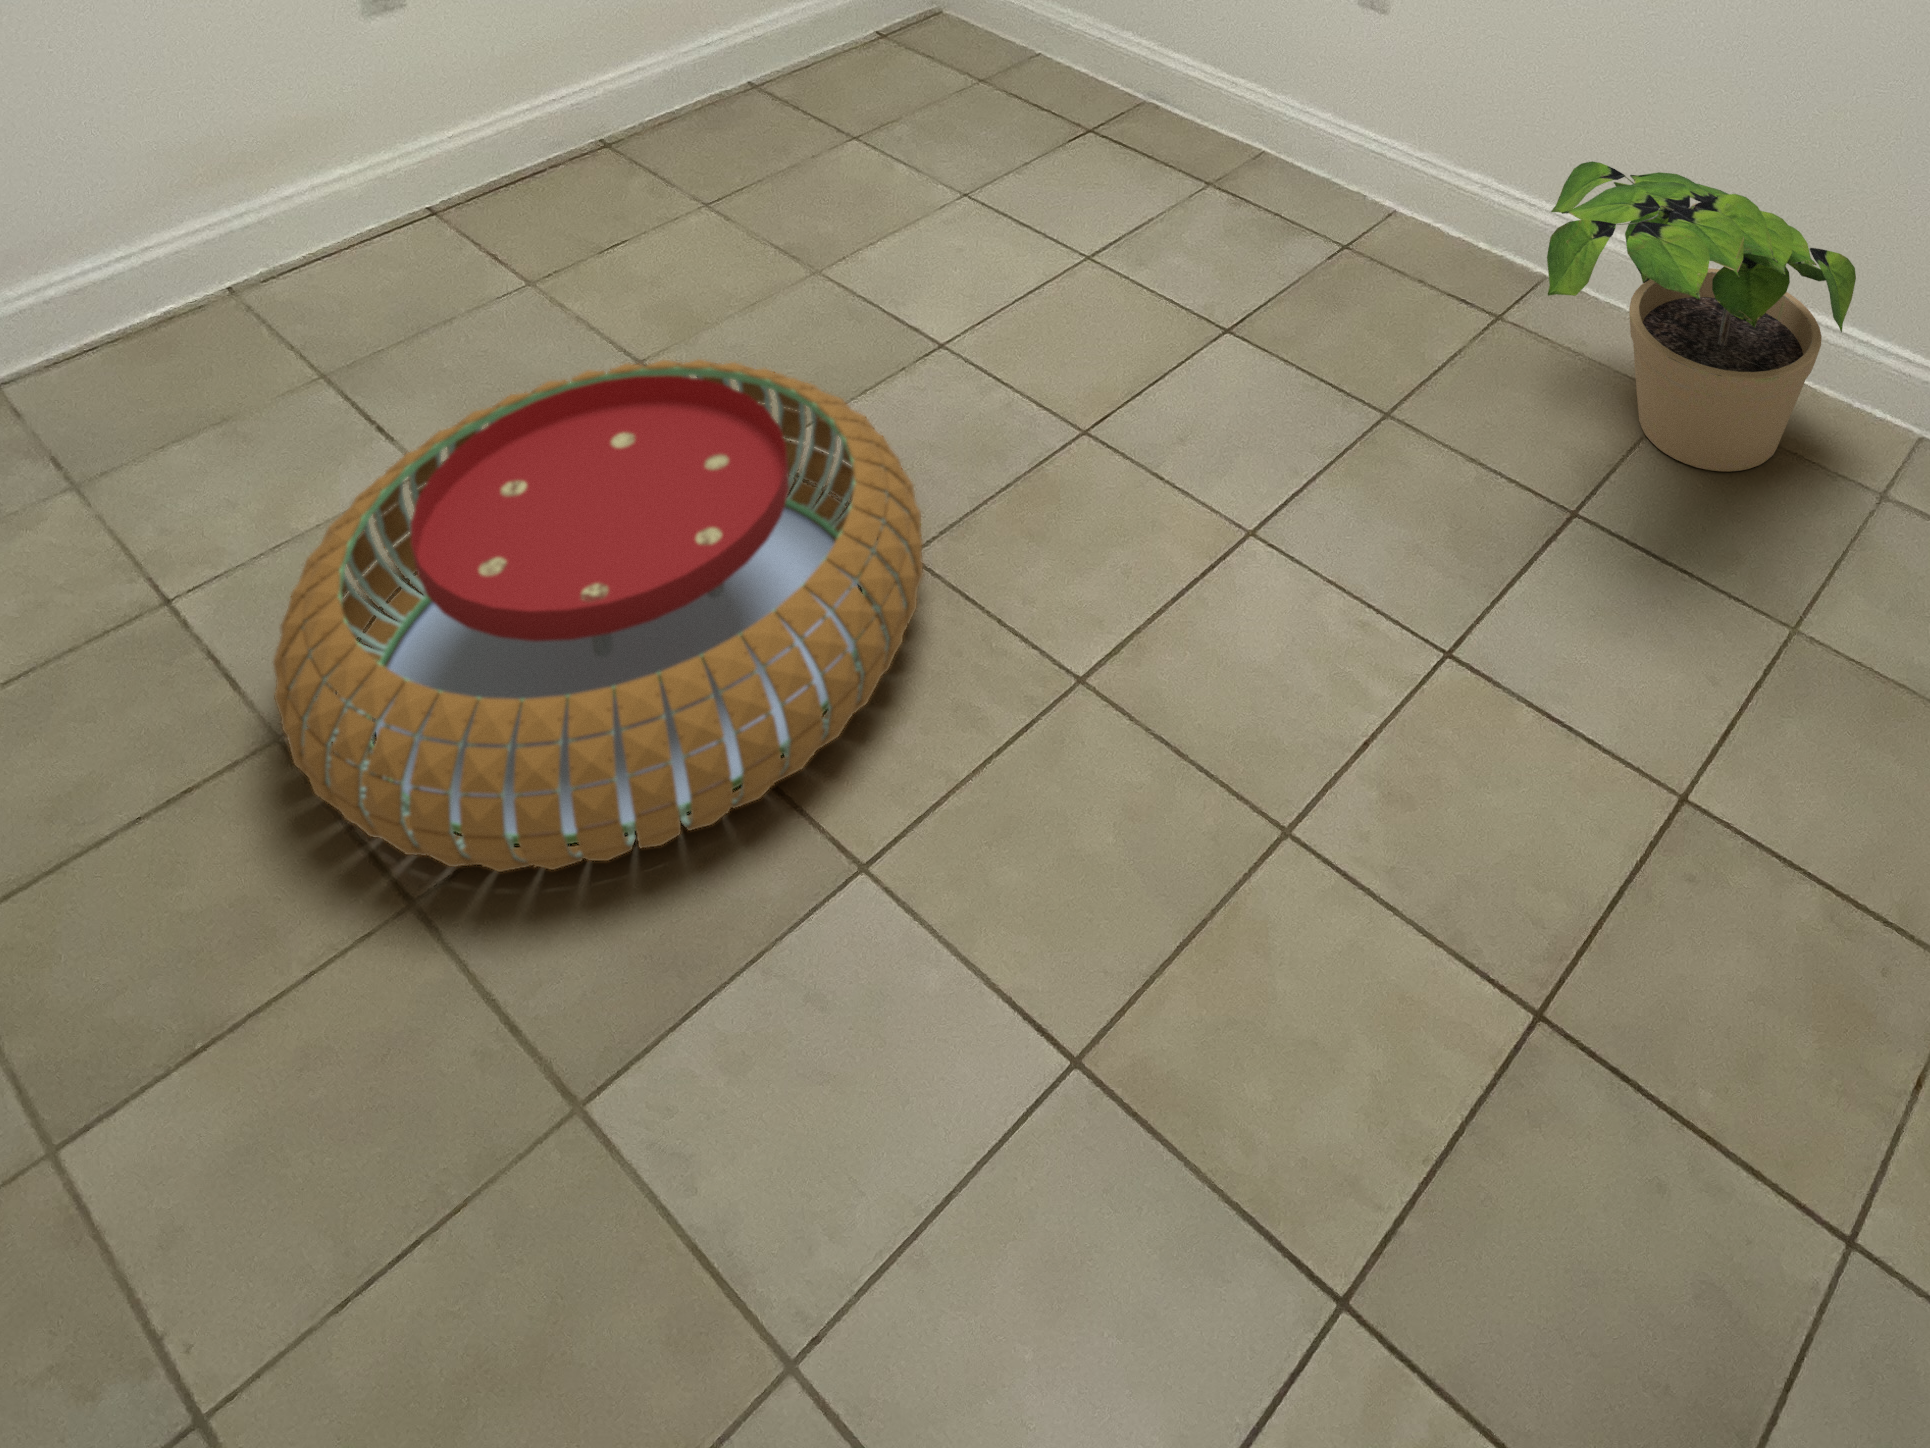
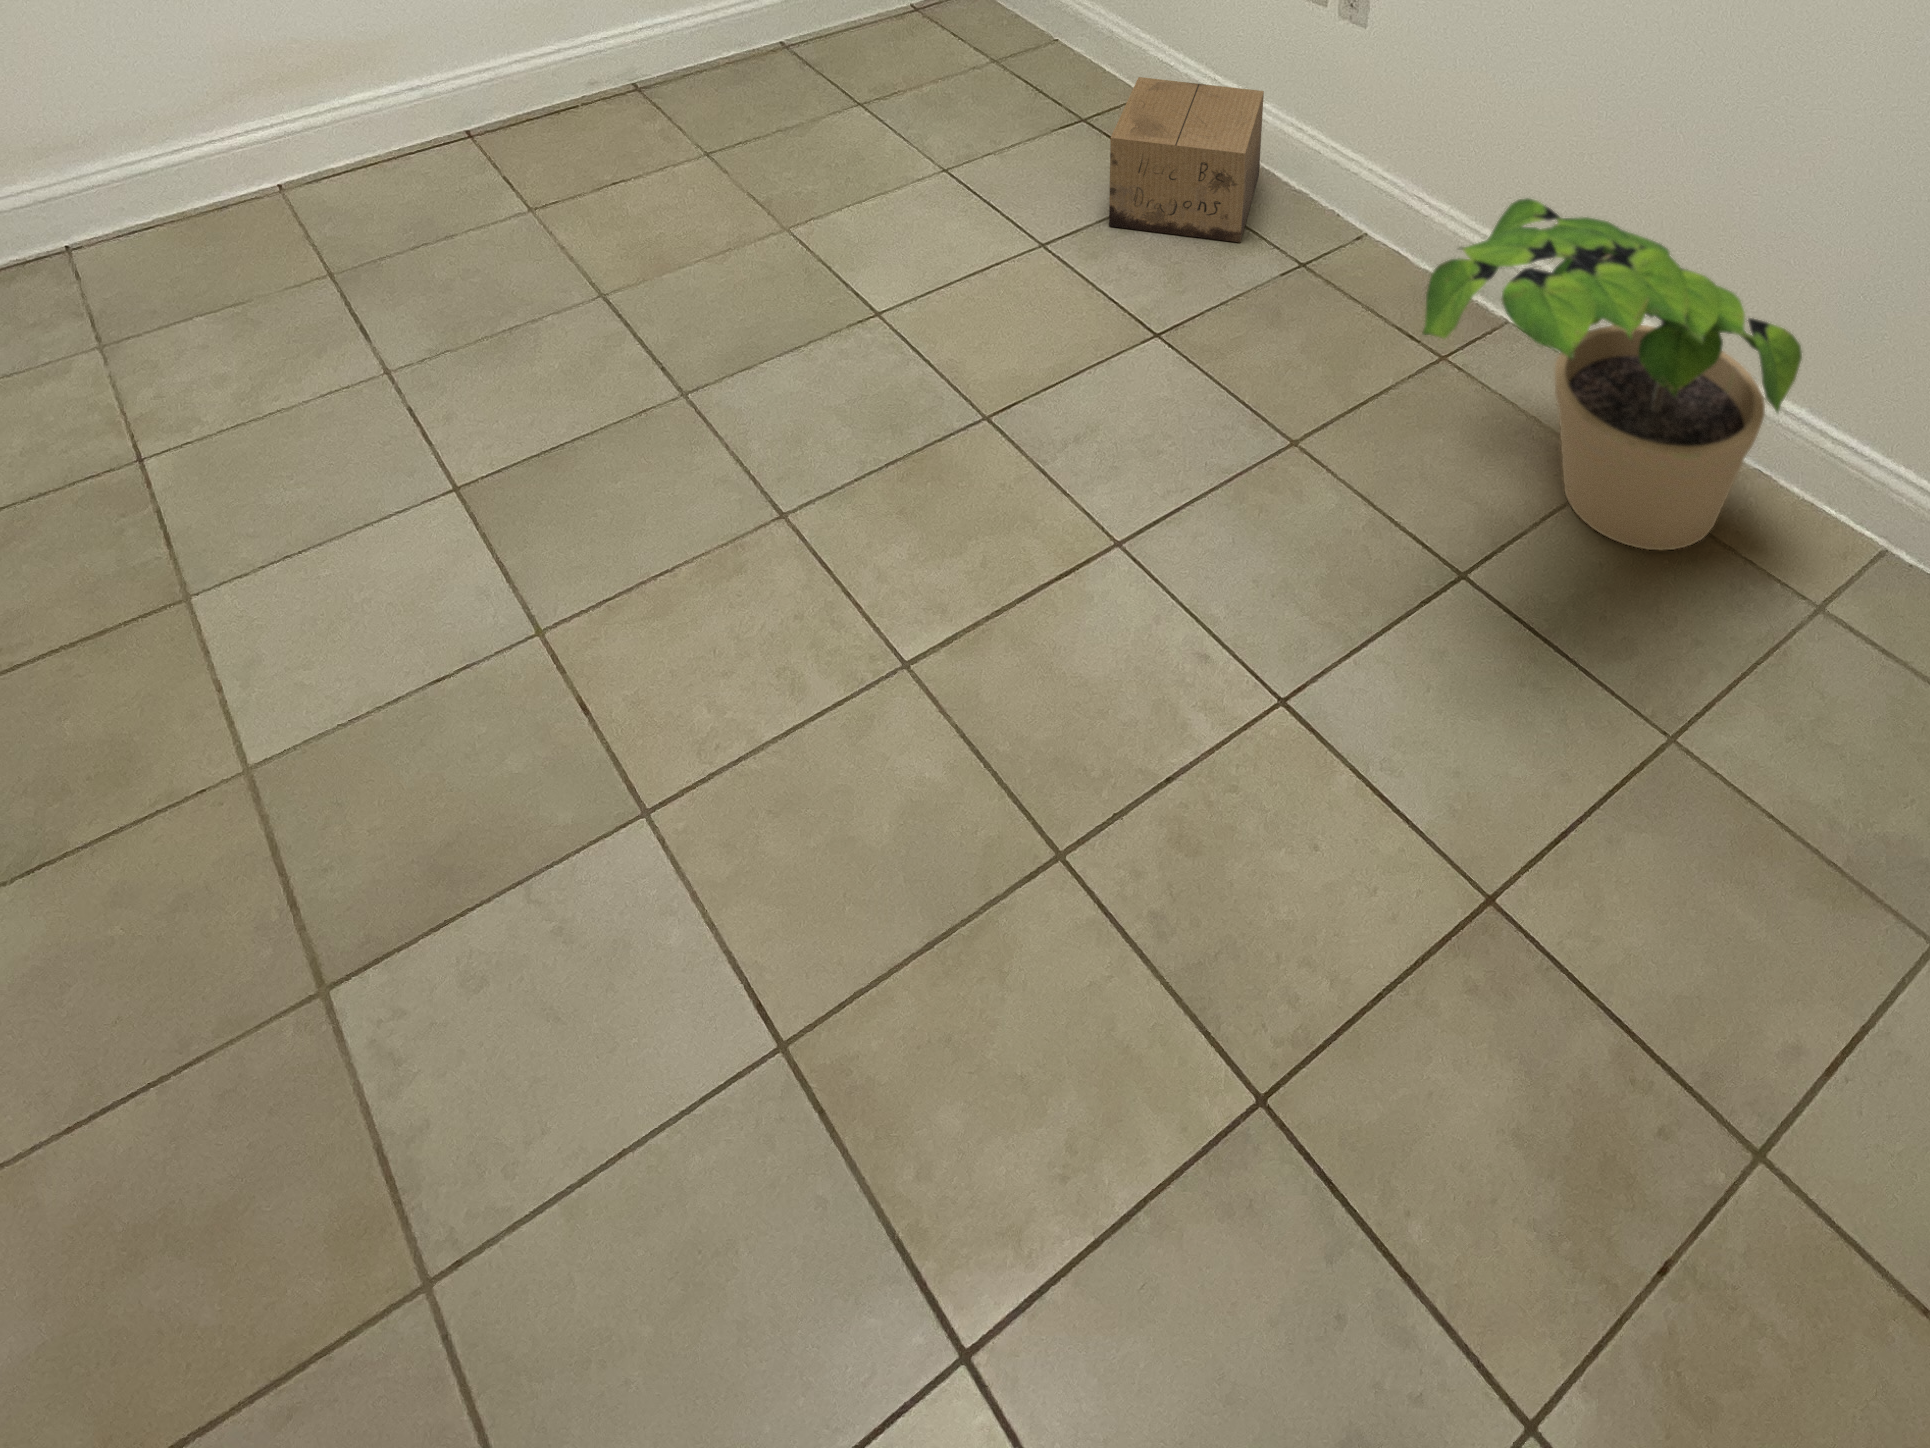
cardboard box: none [1147,85,1283,237] -> present [1109,77,1264,242]
pouf: present [273,360,923,872] -> none [157,293,785,768]

